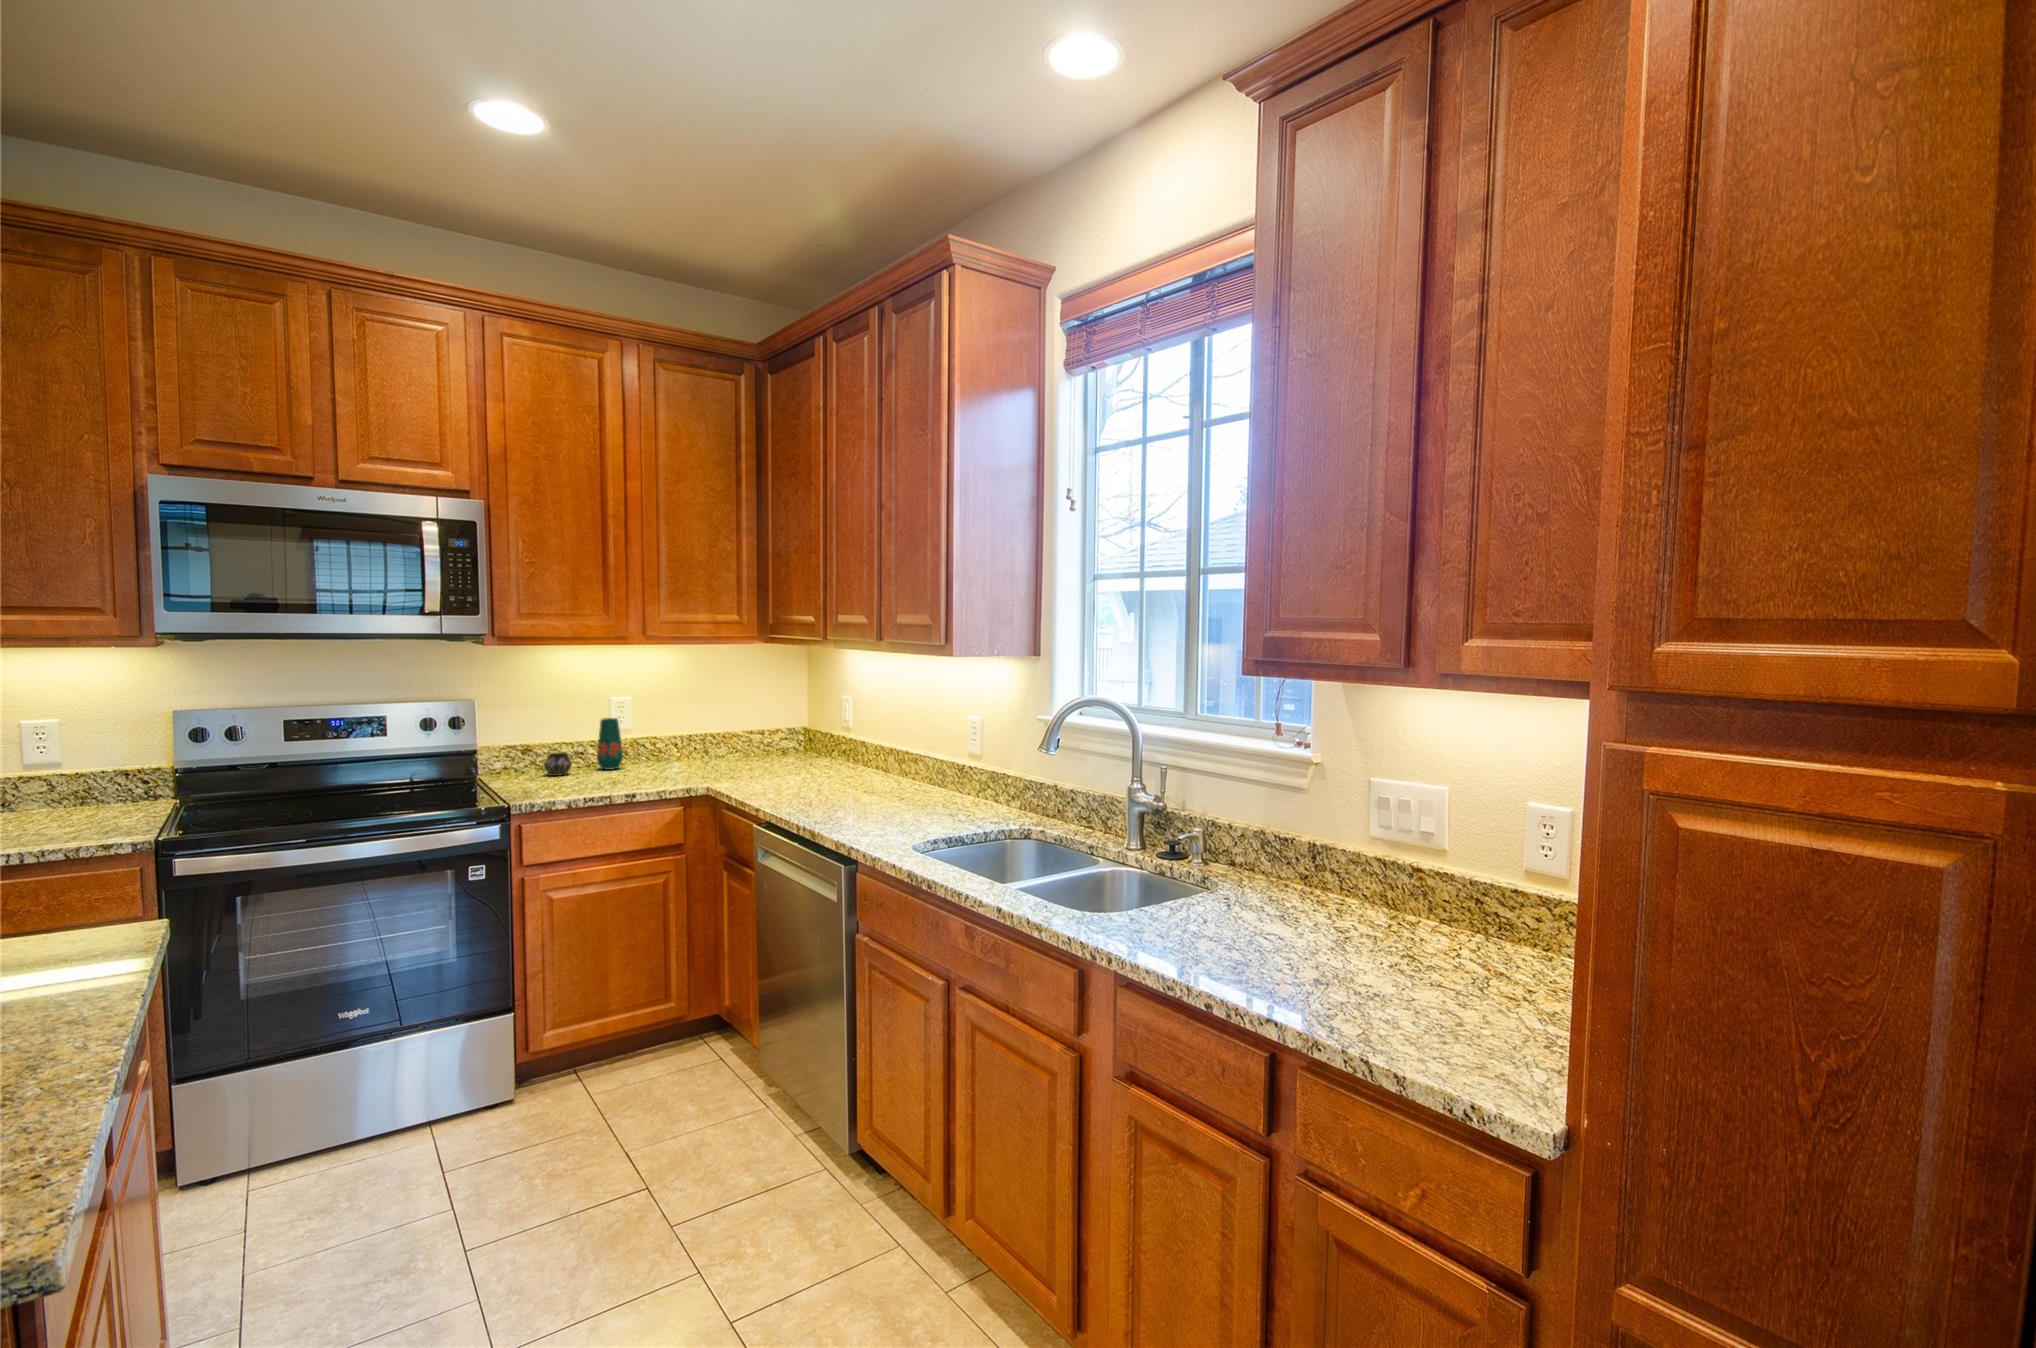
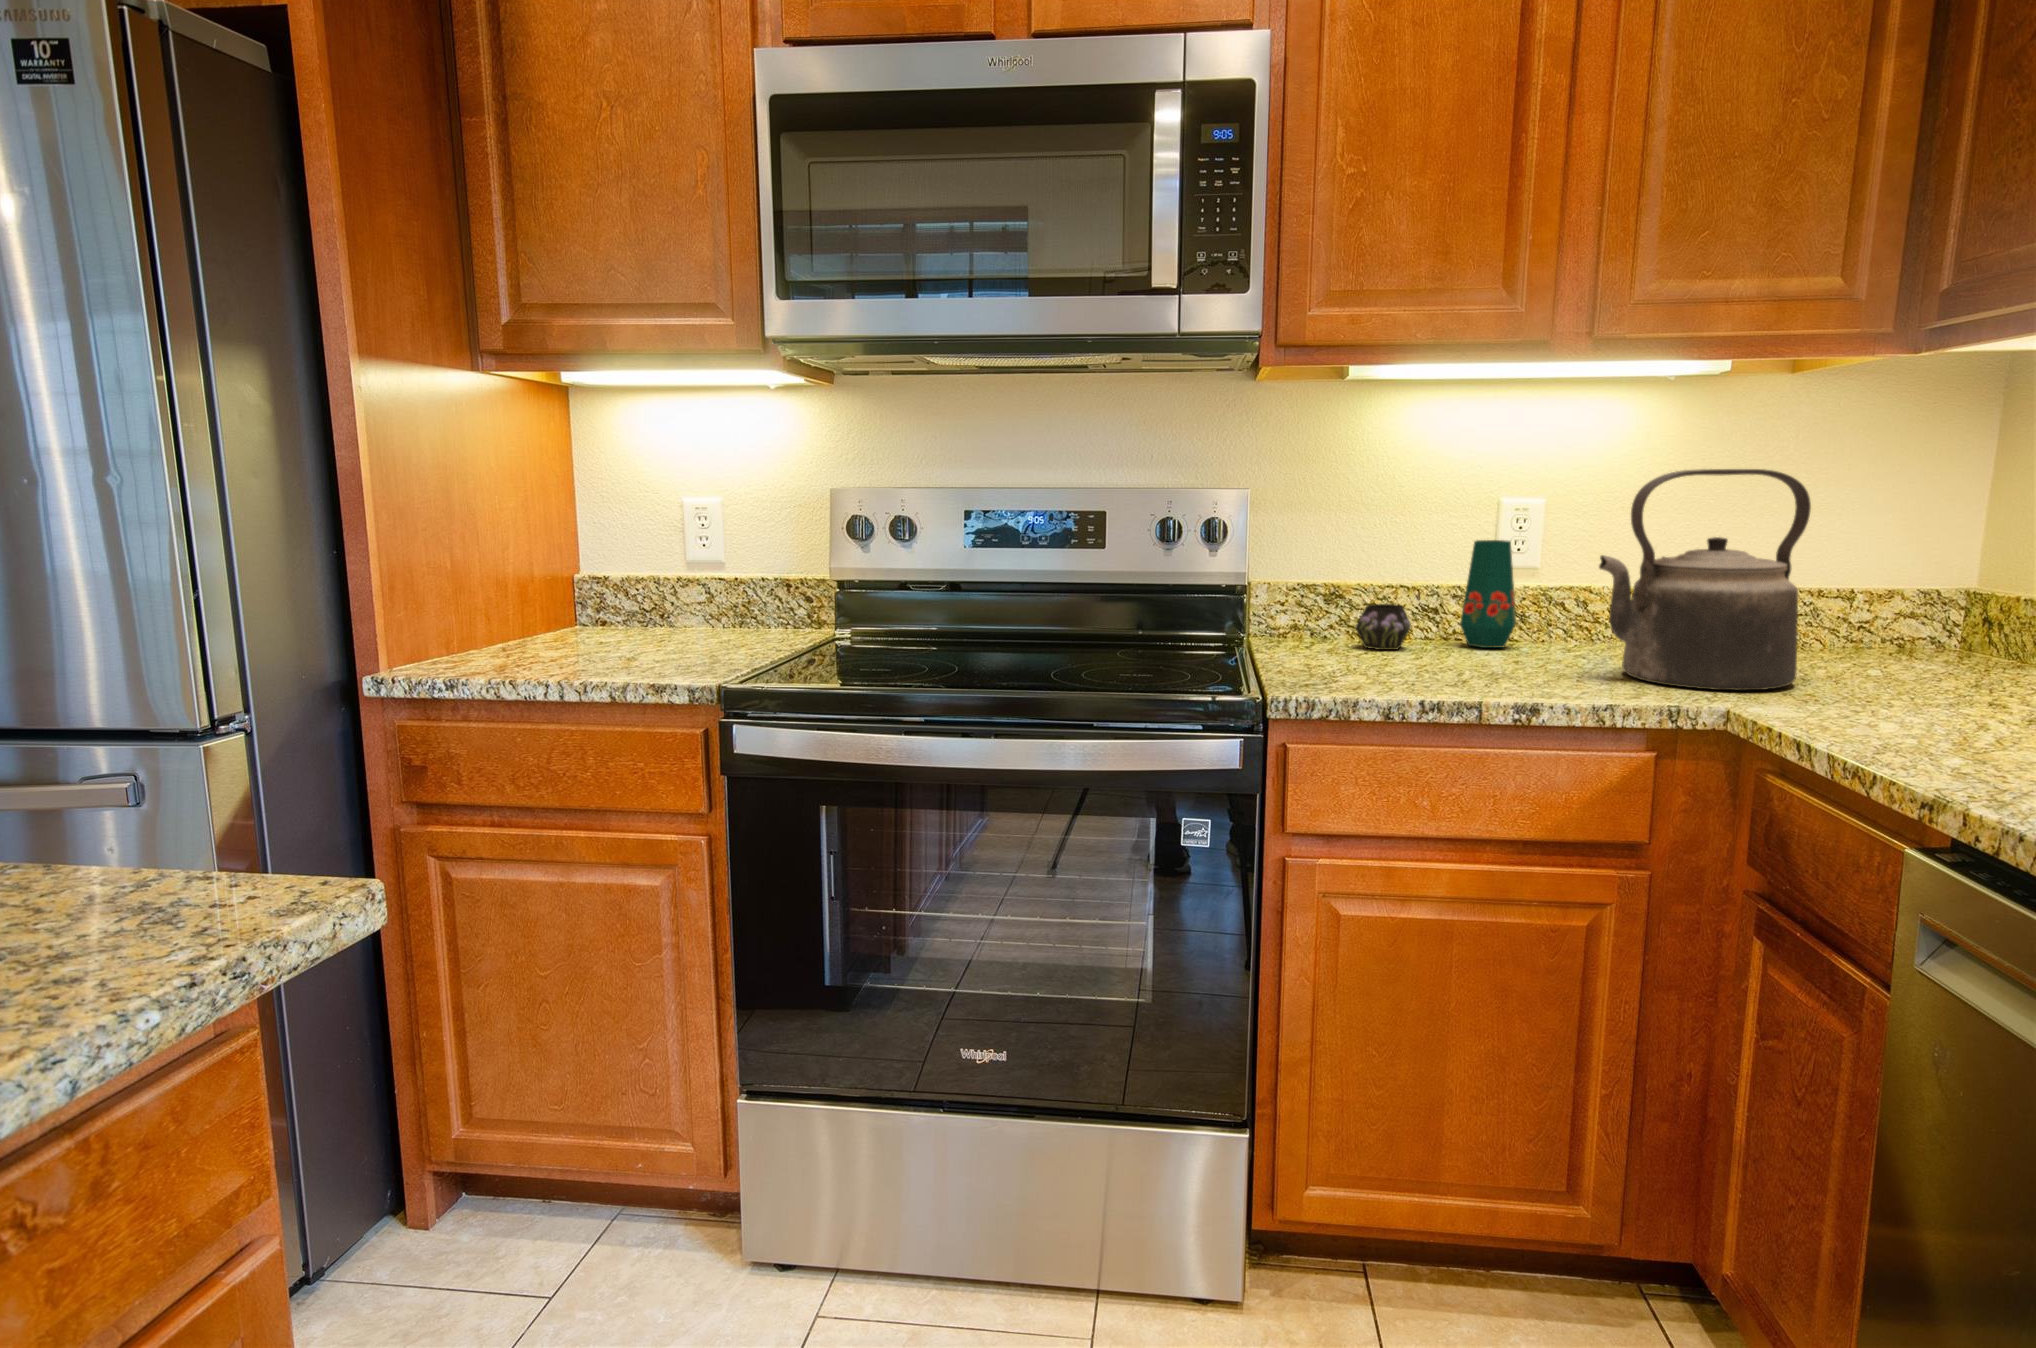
kettle: none [656,689,735,779] -> present [1599,469,1811,690]

